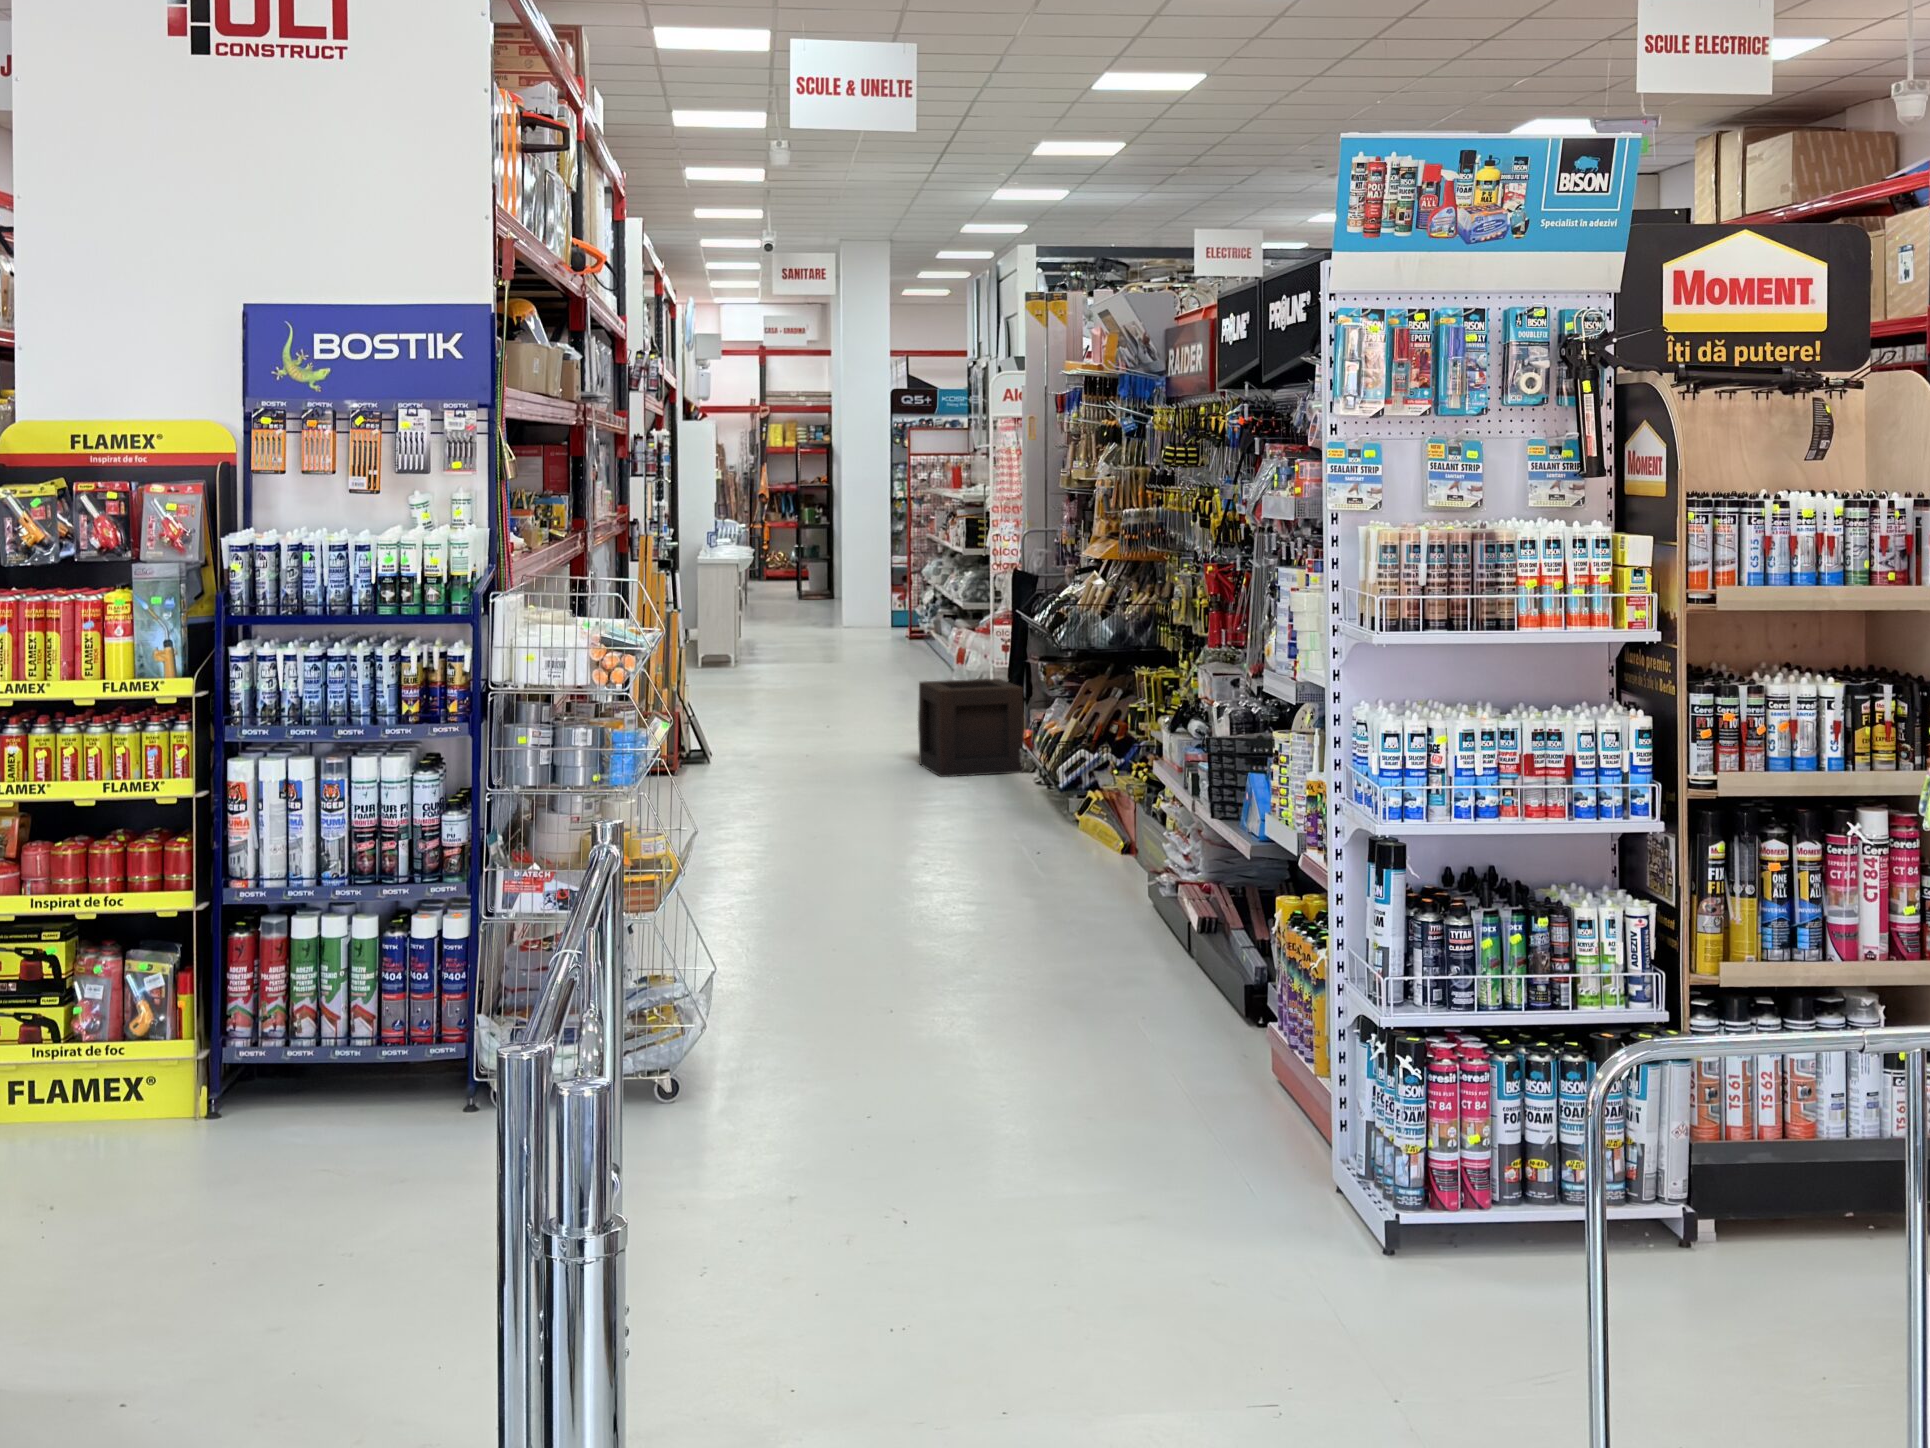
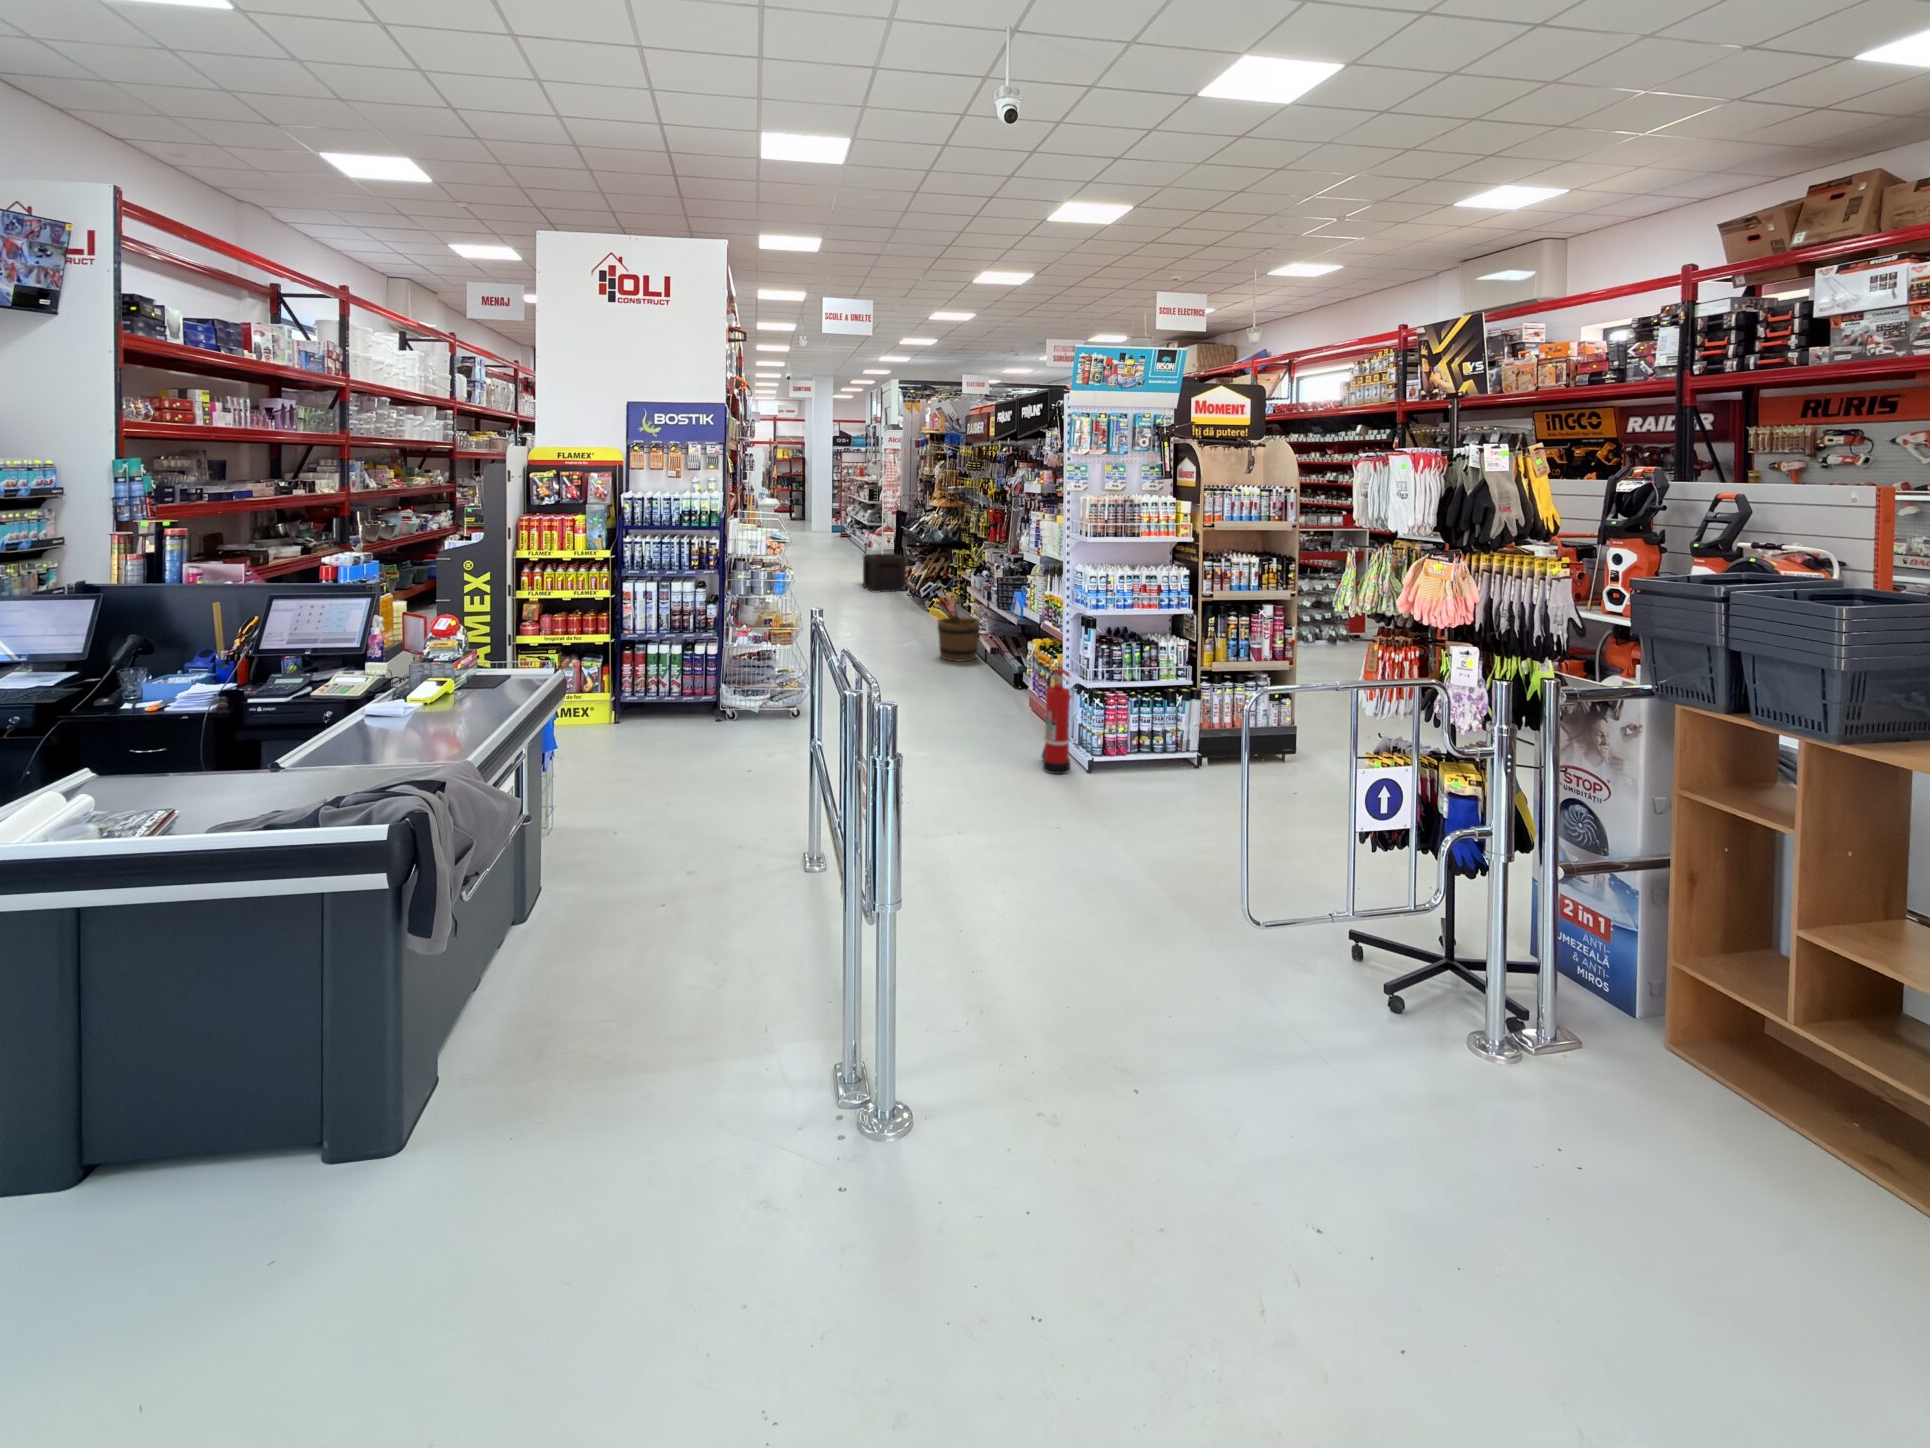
bucket: none [1058,824,1169,956] -> present [937,611,980,661]
fire extinguisher: none [1261,982,1333,1263] -> present [1041,669,1071,774]

